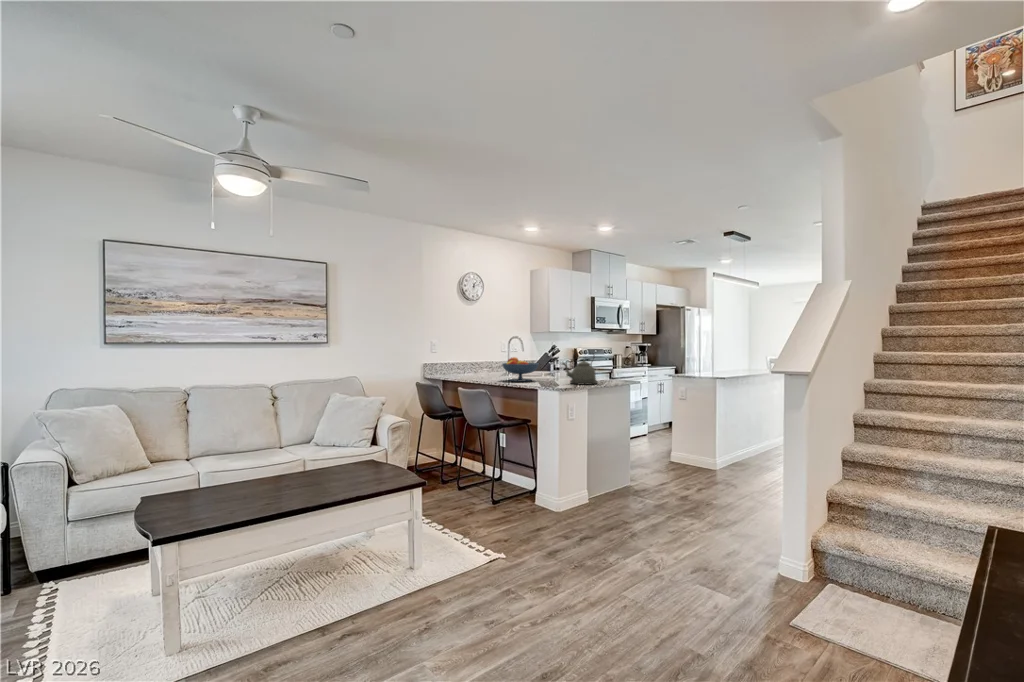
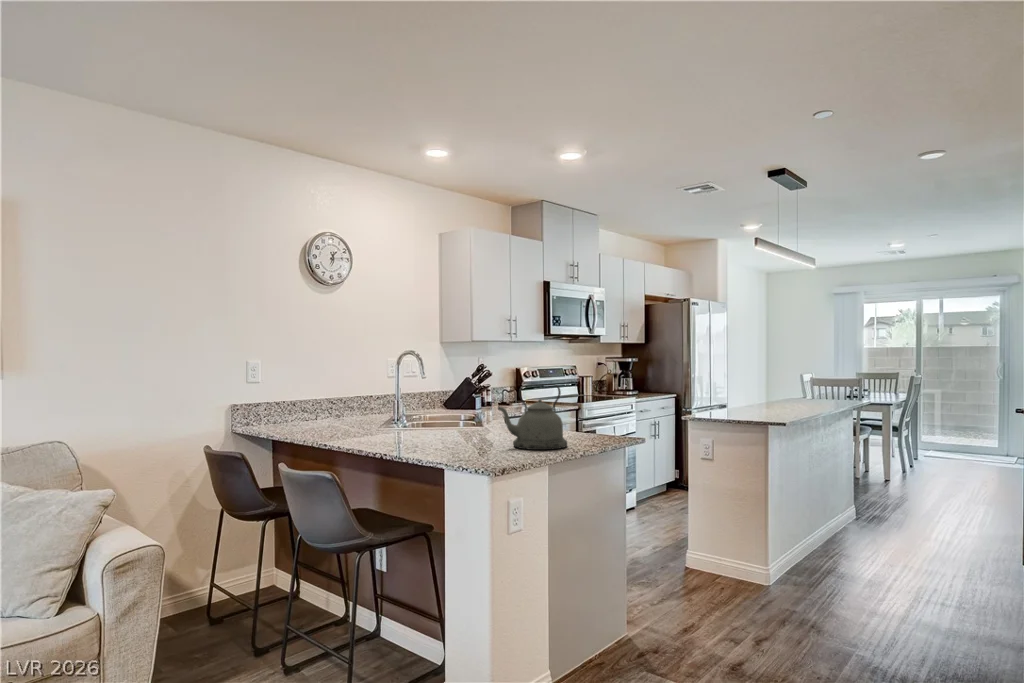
fruit bowl: present [502,357,539,381] -> none [378,393,452,443]

